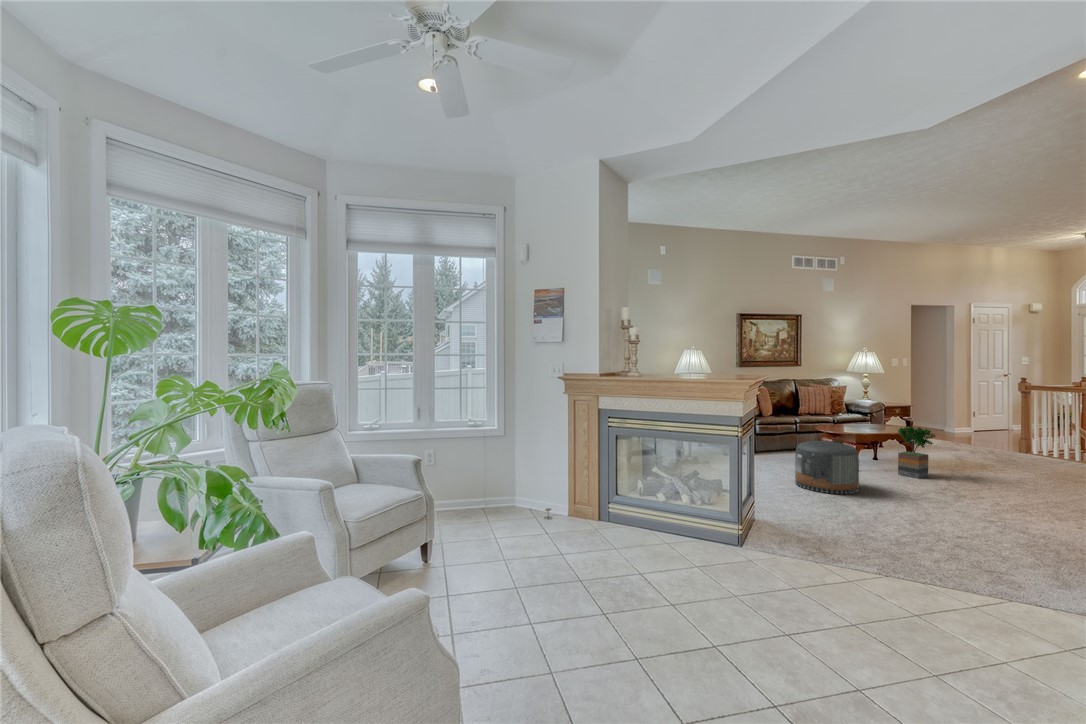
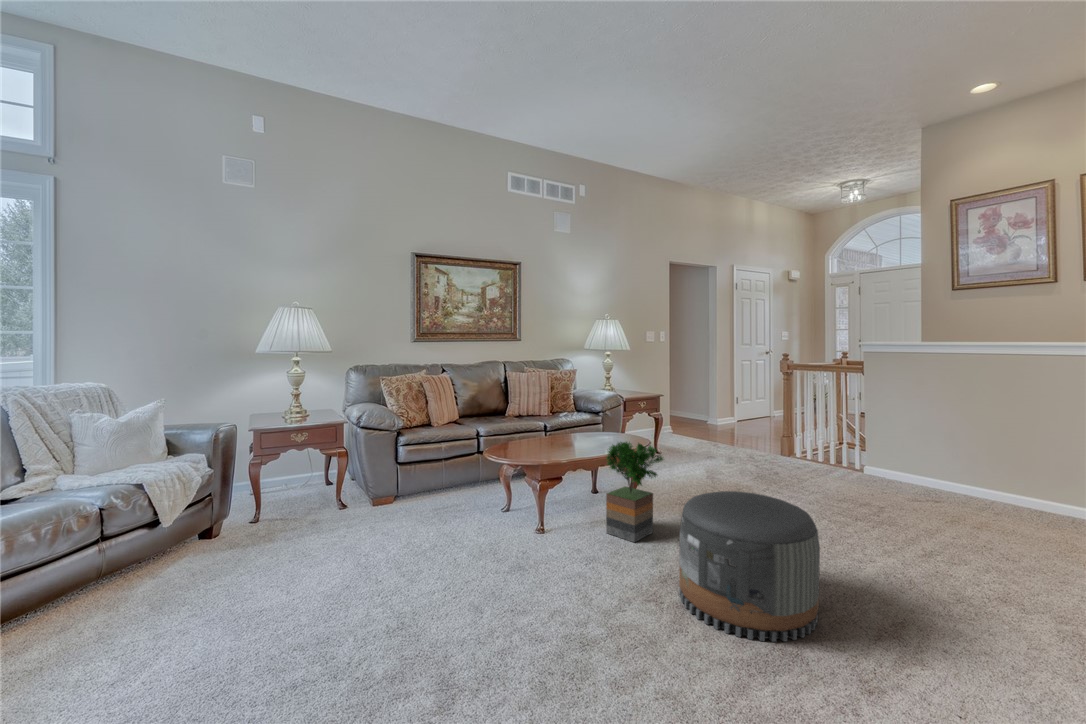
pouf: present [795,441,859,494] -> present [679,491,820,642]

